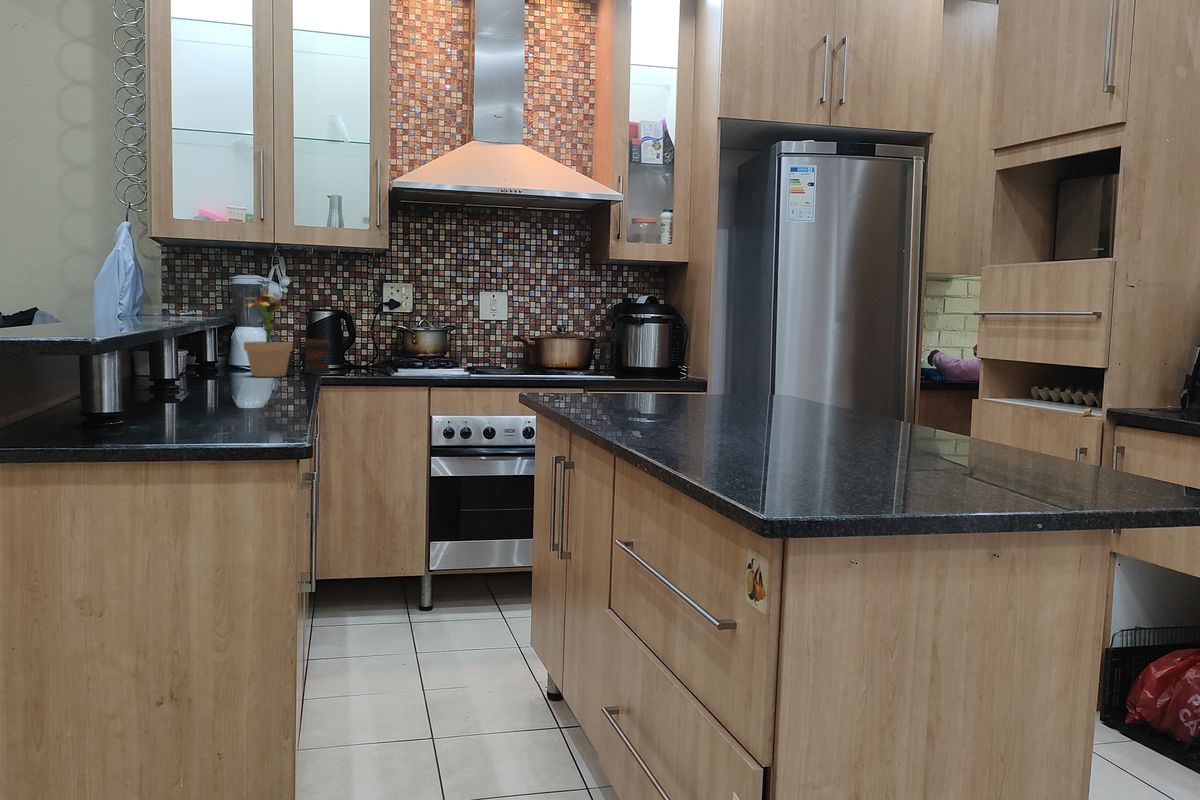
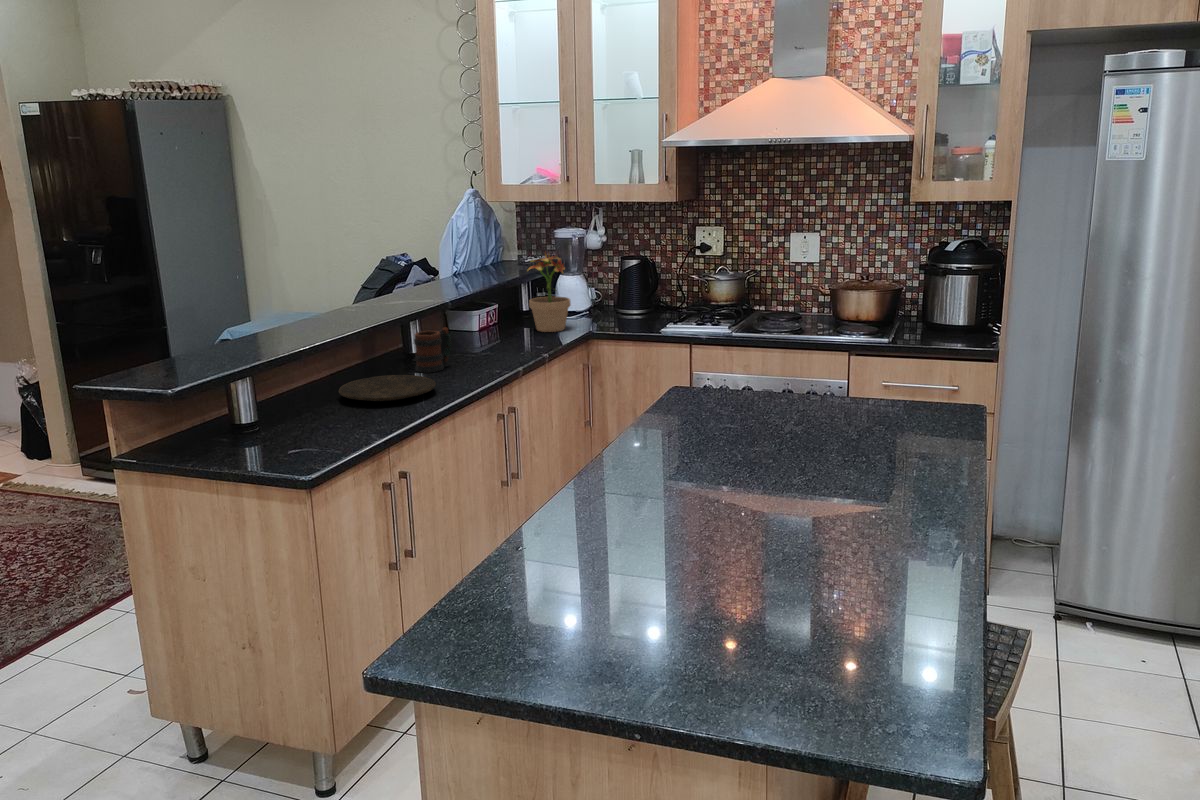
mug: present [304,339,330,373] -> present [414,328,452,372]
plate: none [152,388,281,407] -> present [339,375,436,401]

